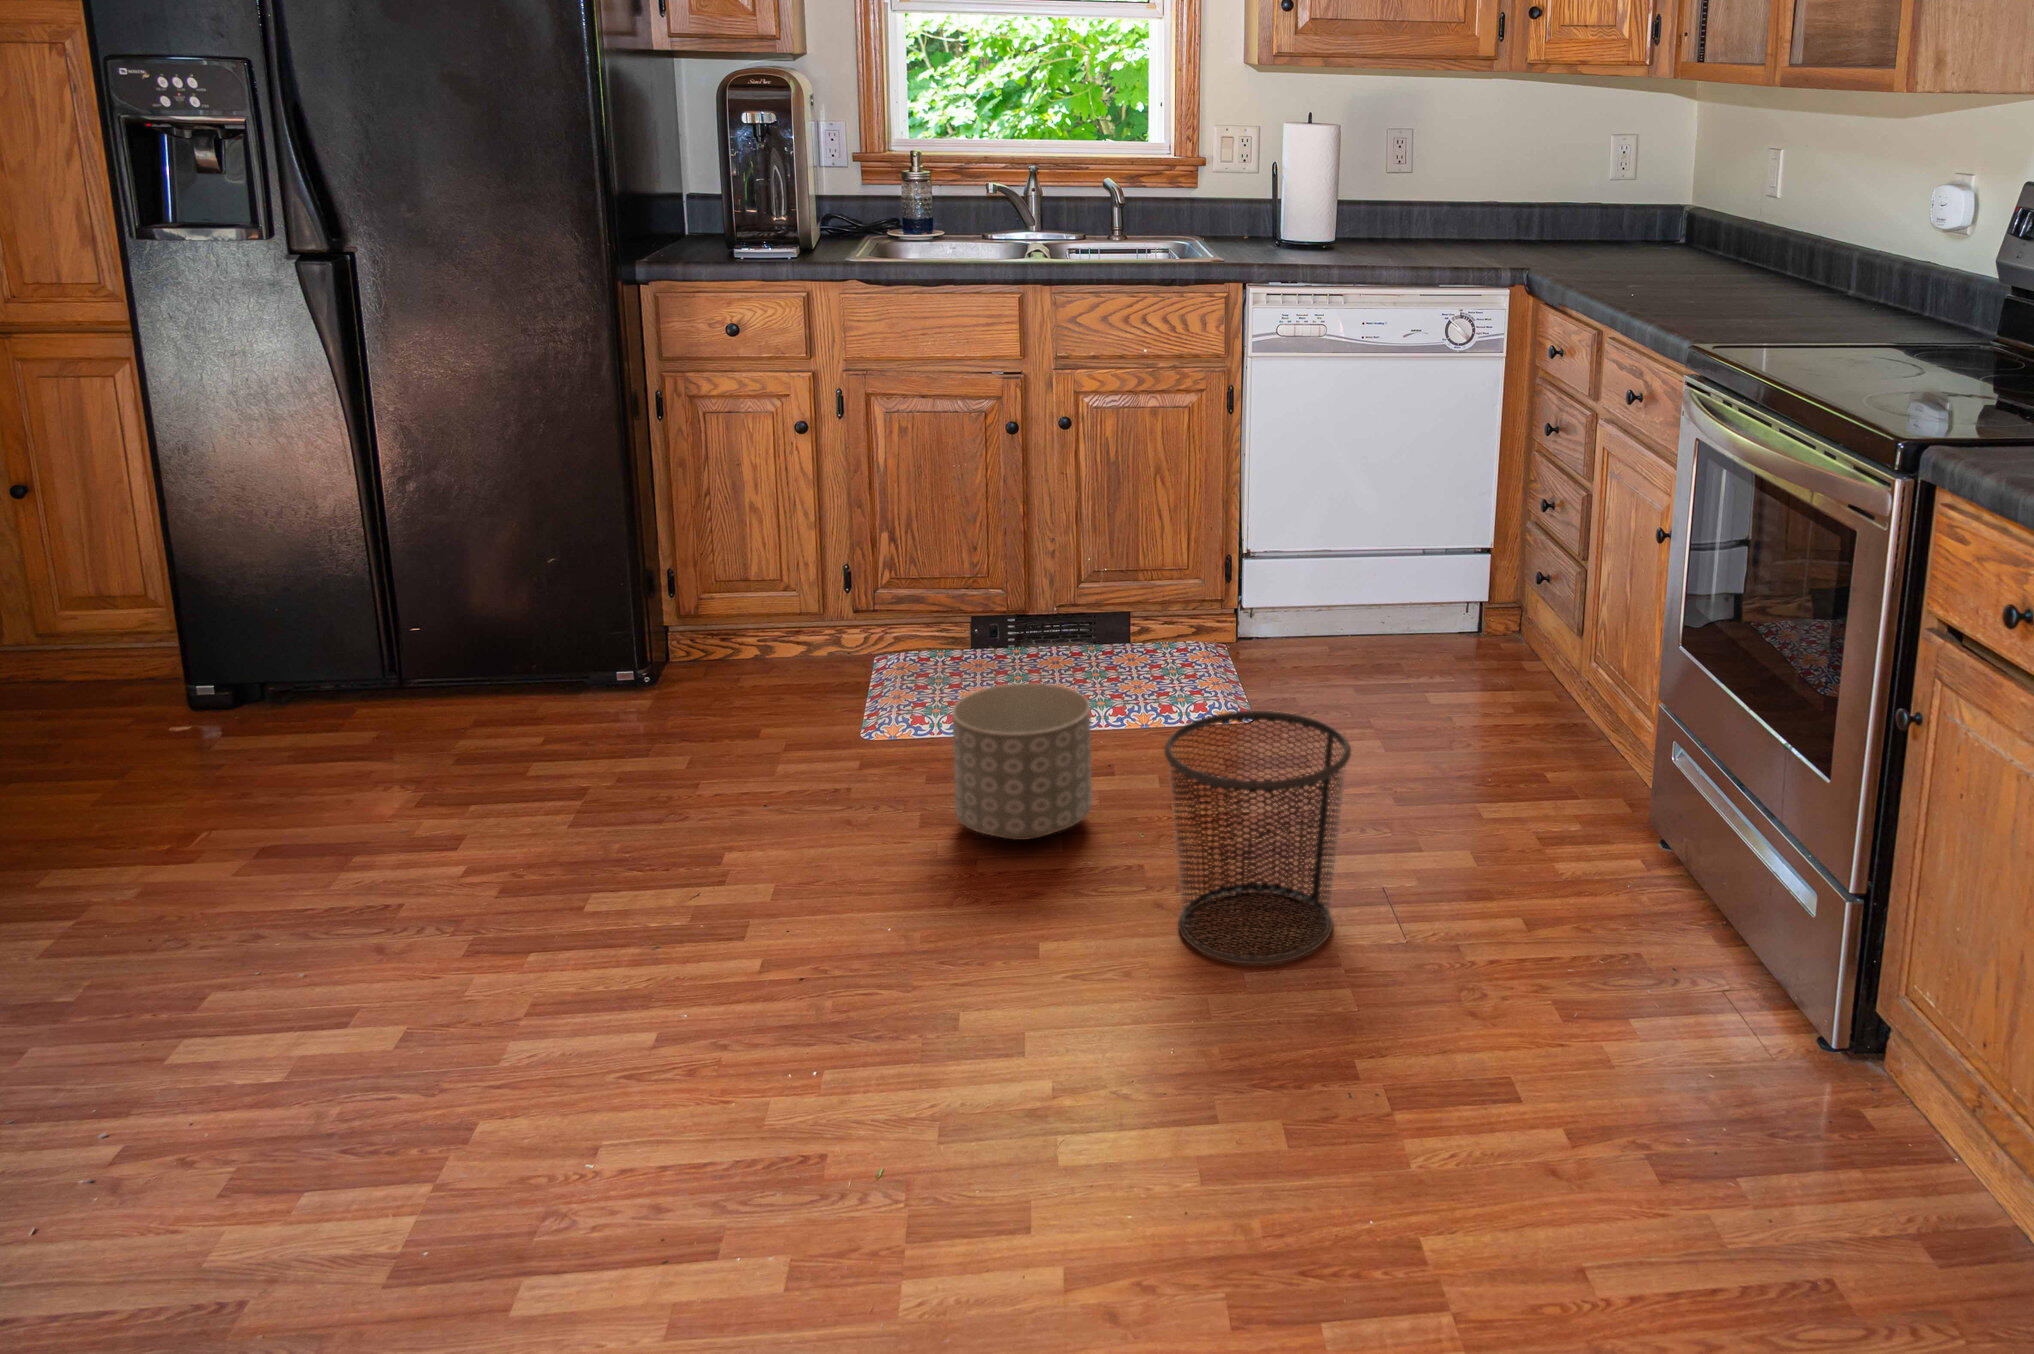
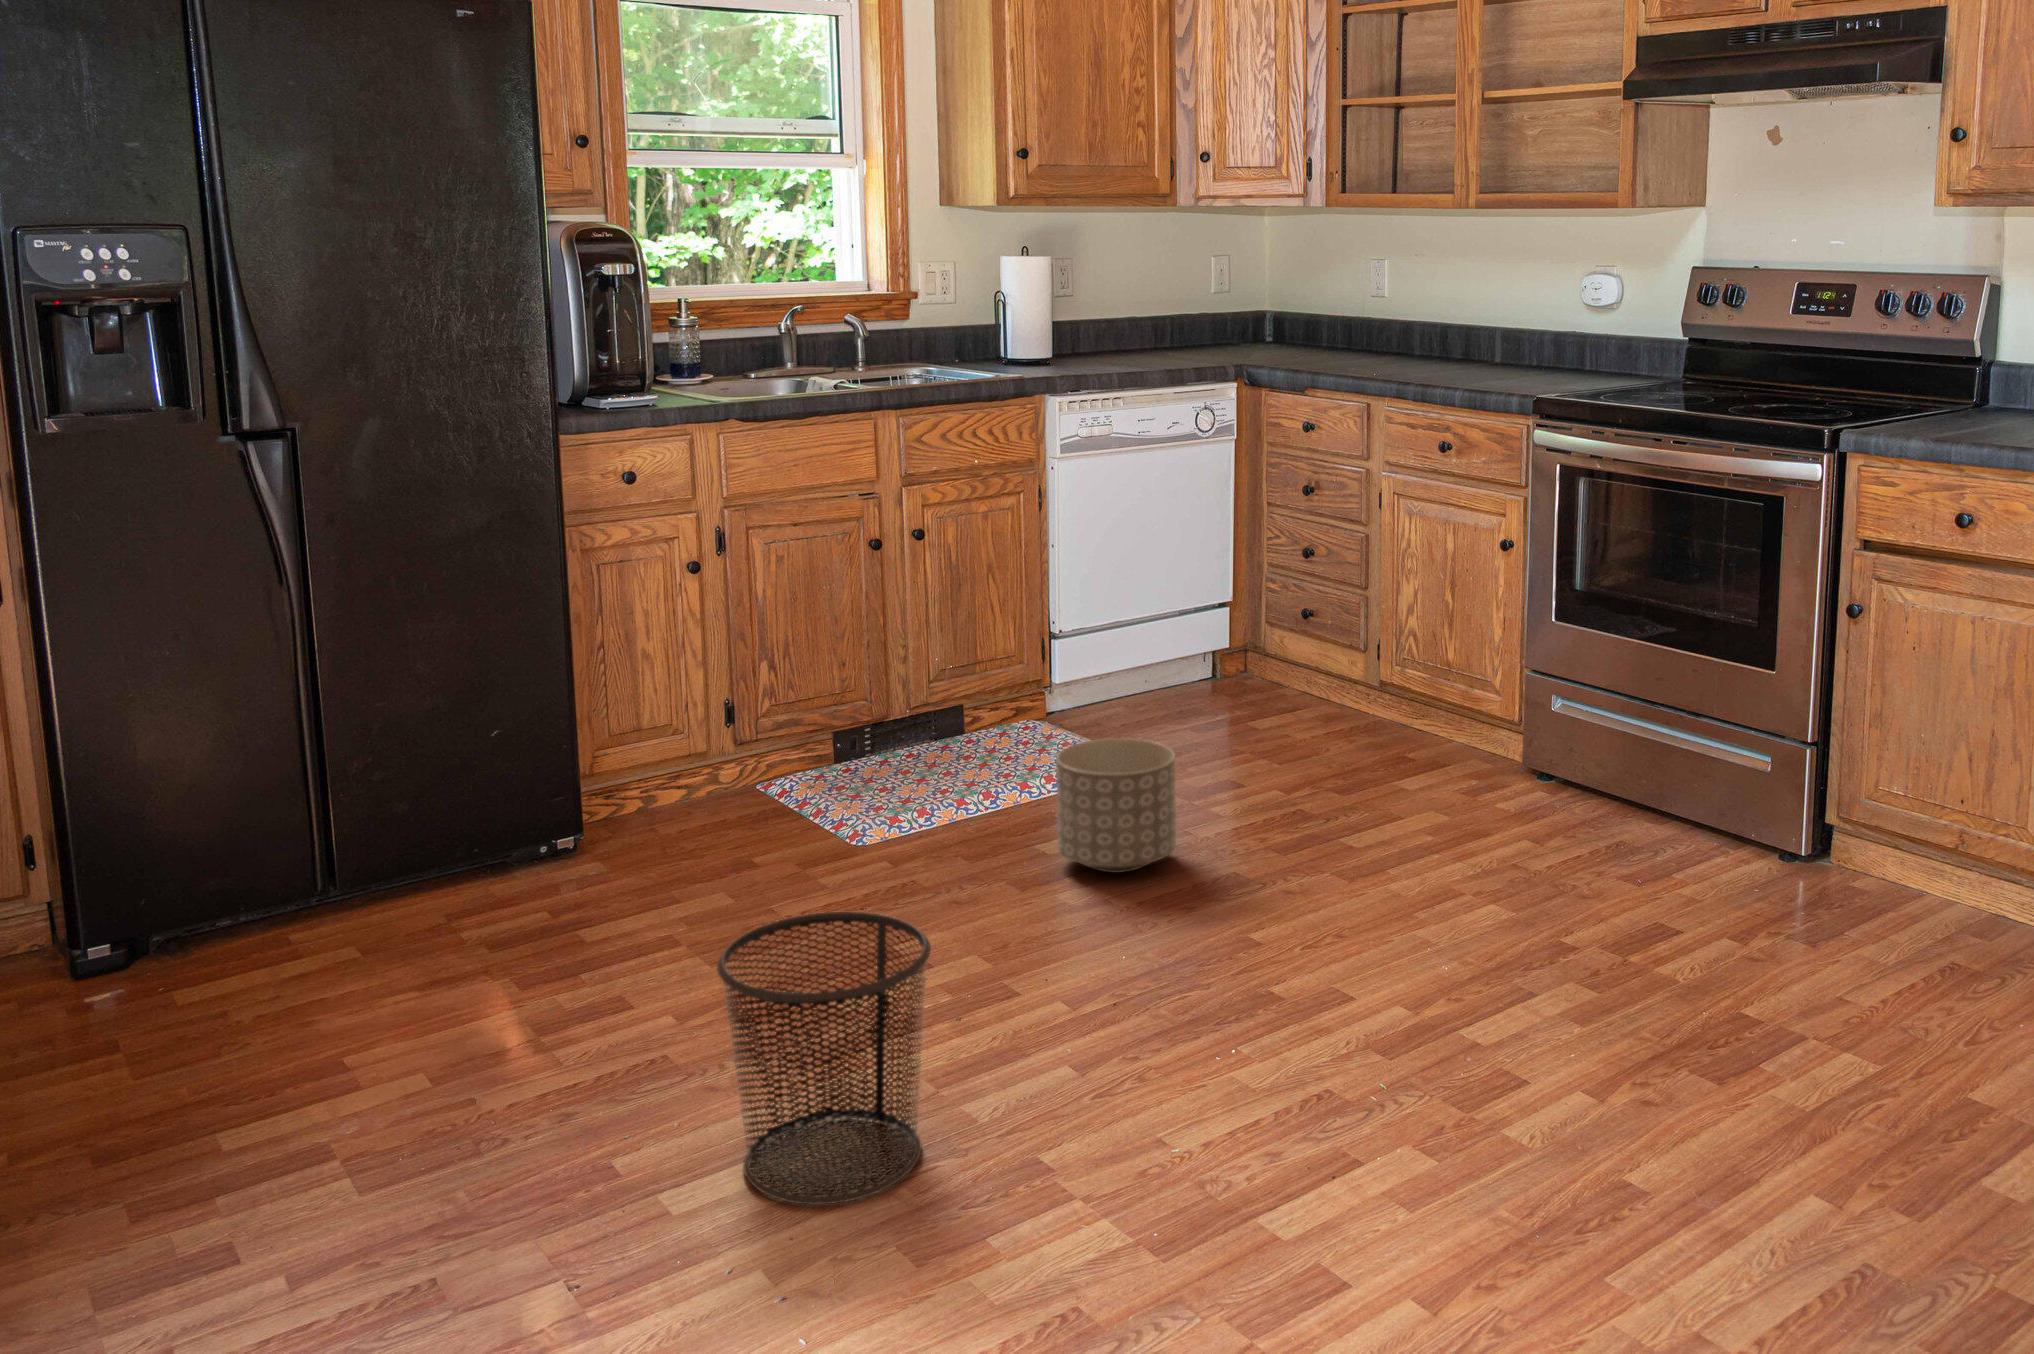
waste bin: present [1164,711,1351,964] -> present [717,912,931,1205]

